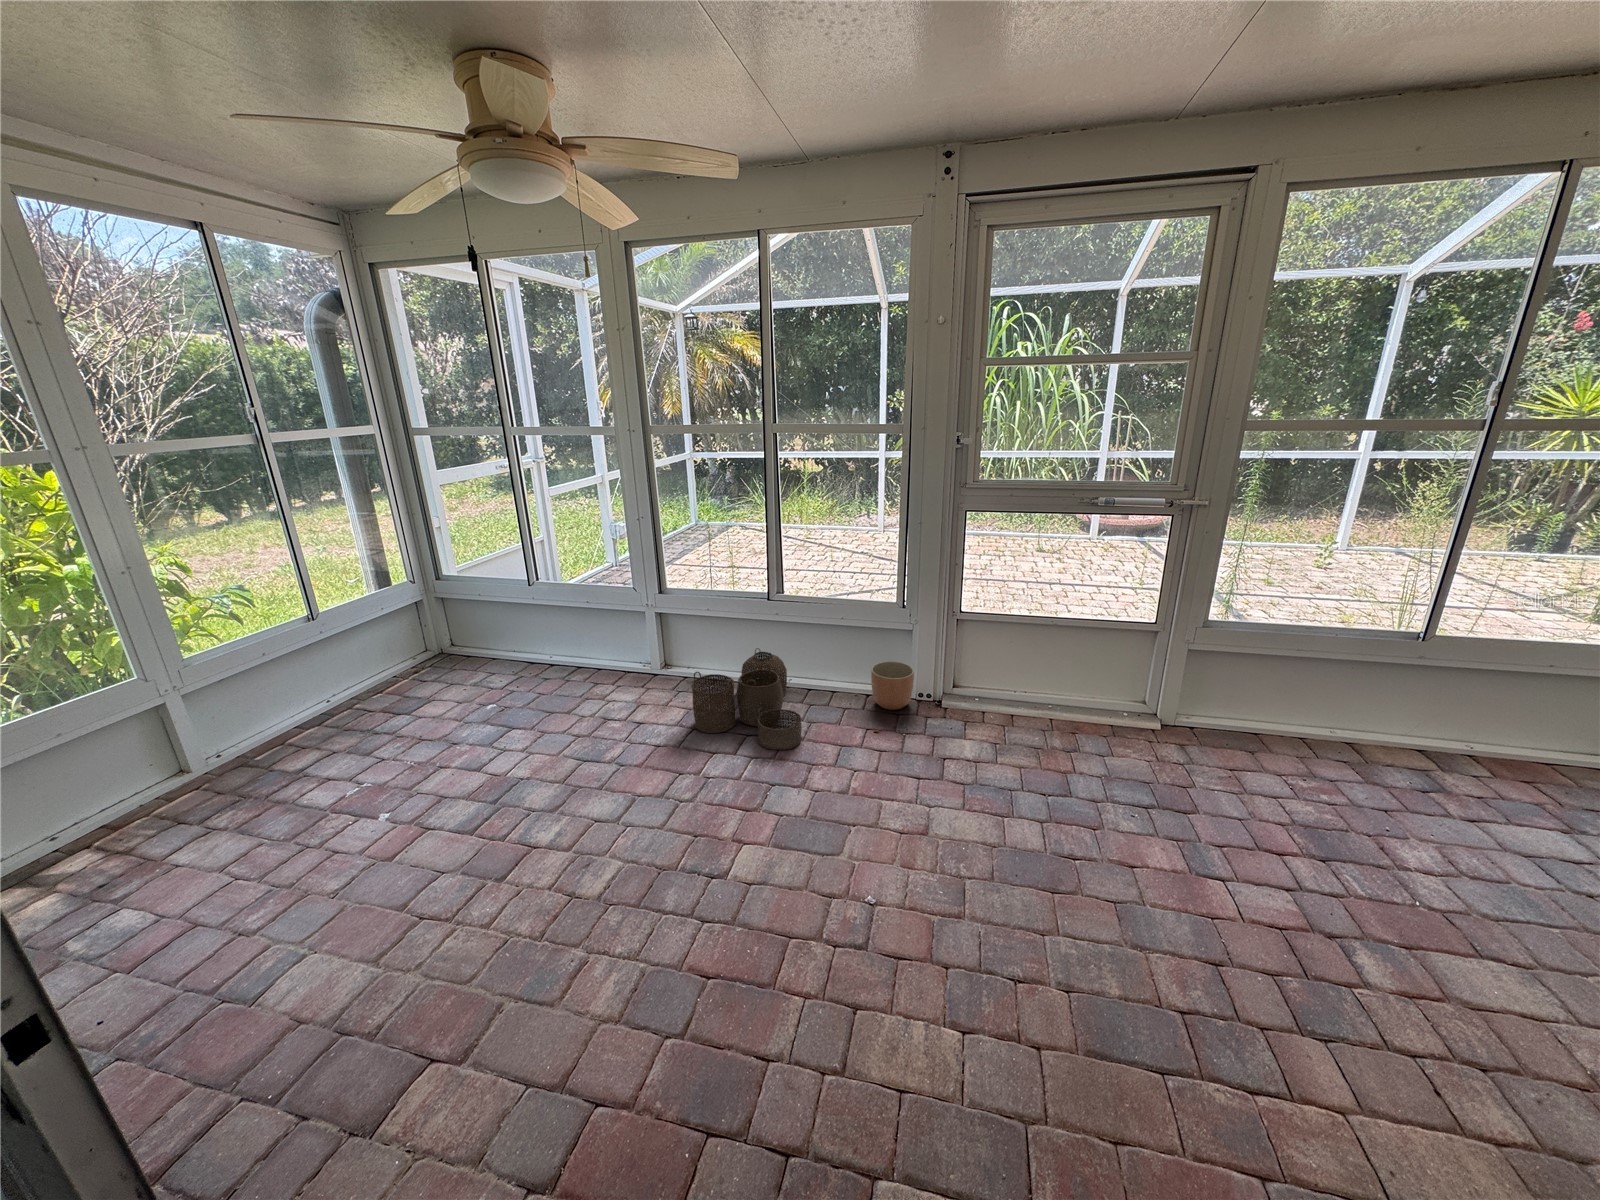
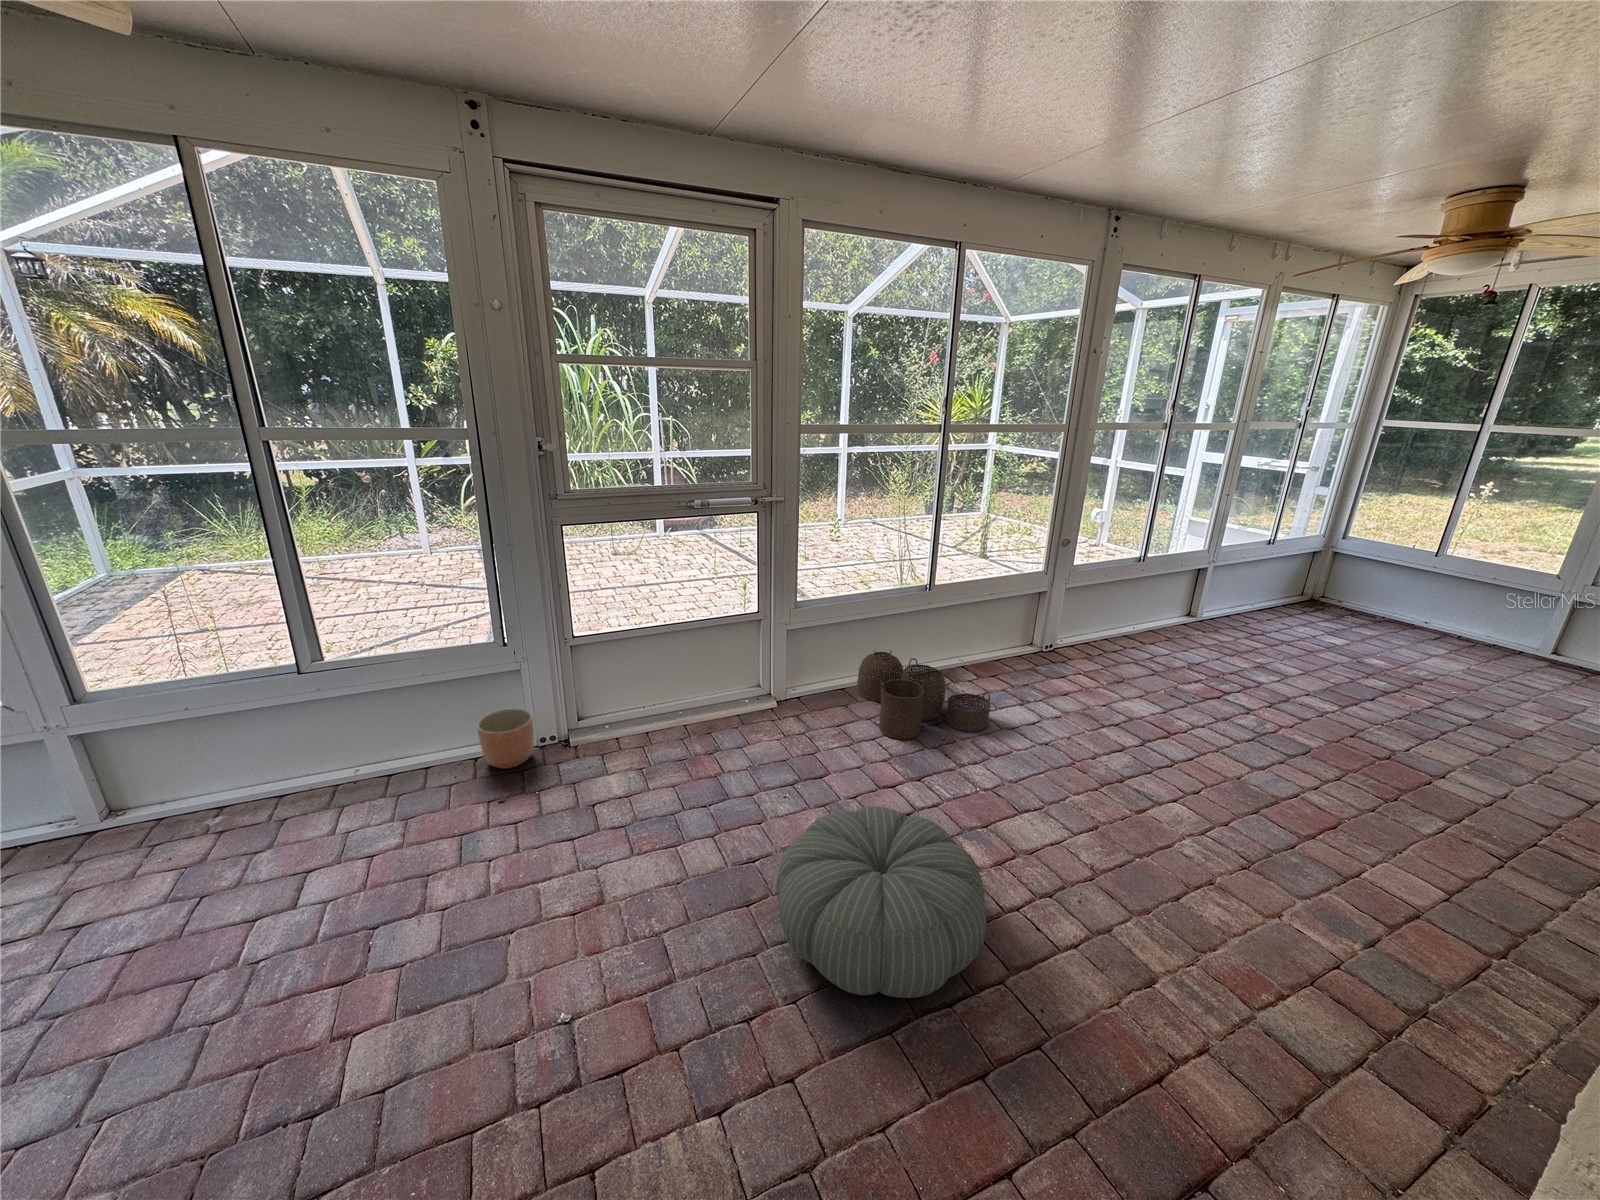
woven basket: present [691,648,802,749] -> present [857,651,990,739]
pouf: none [1075,838,1350,1064] -> present [776,806,986,998]

